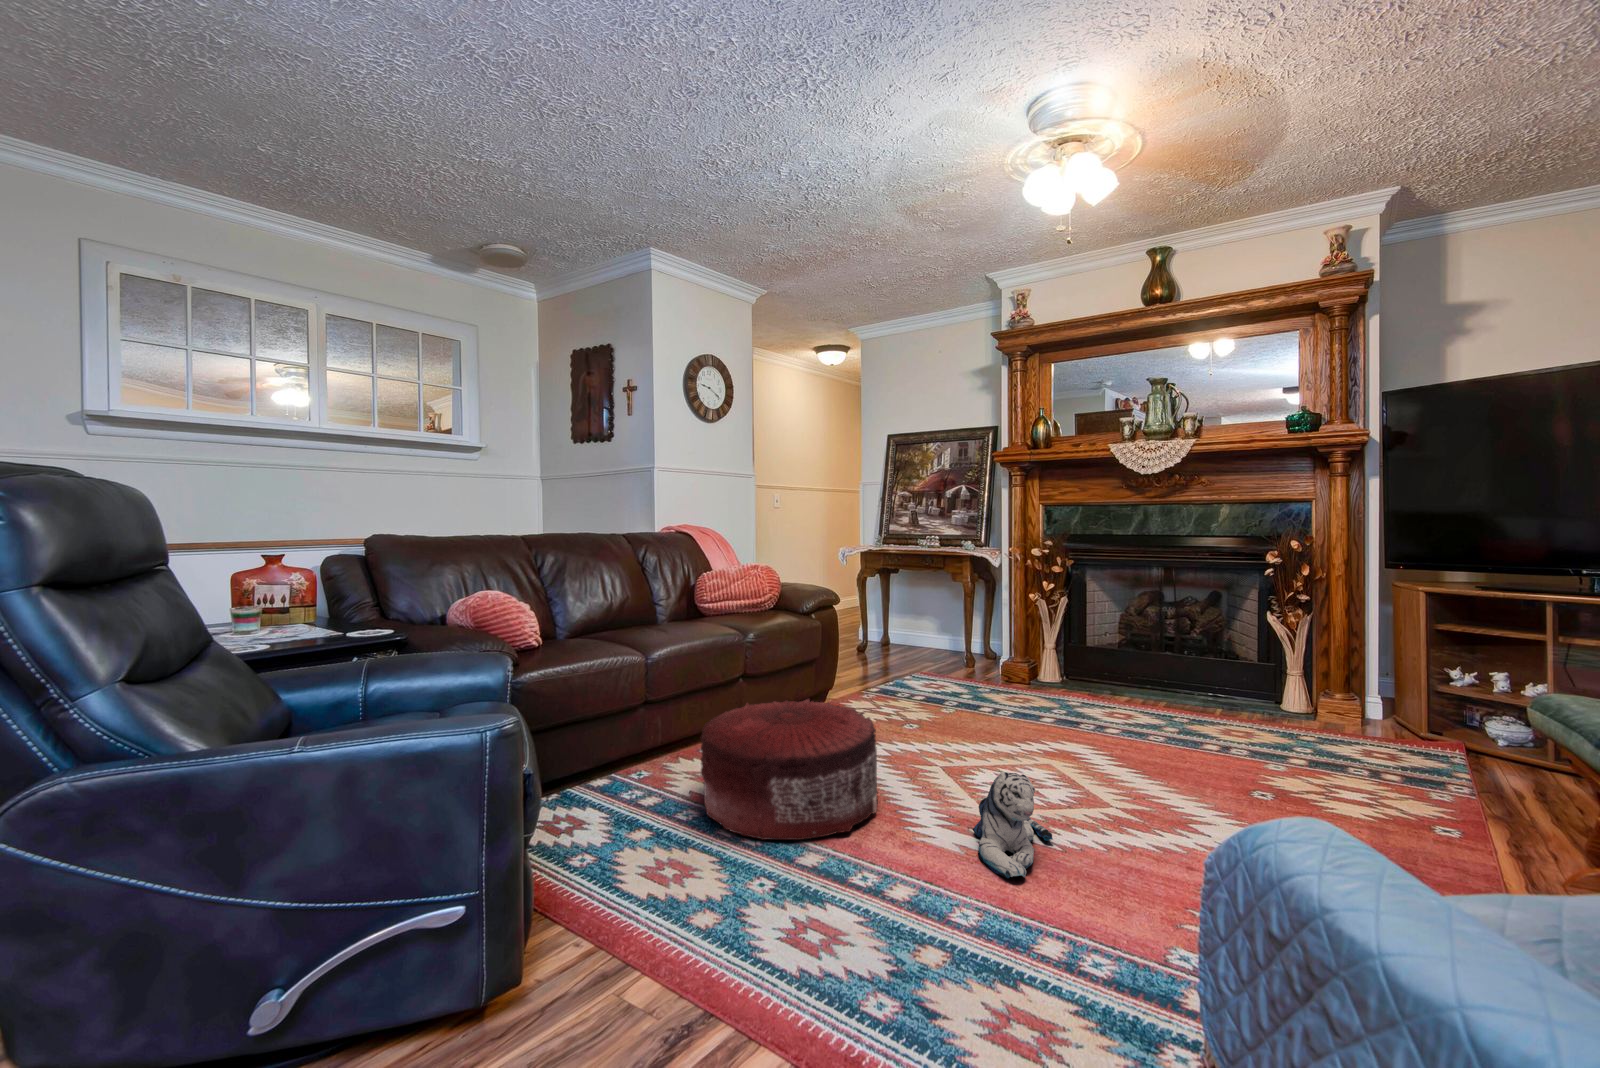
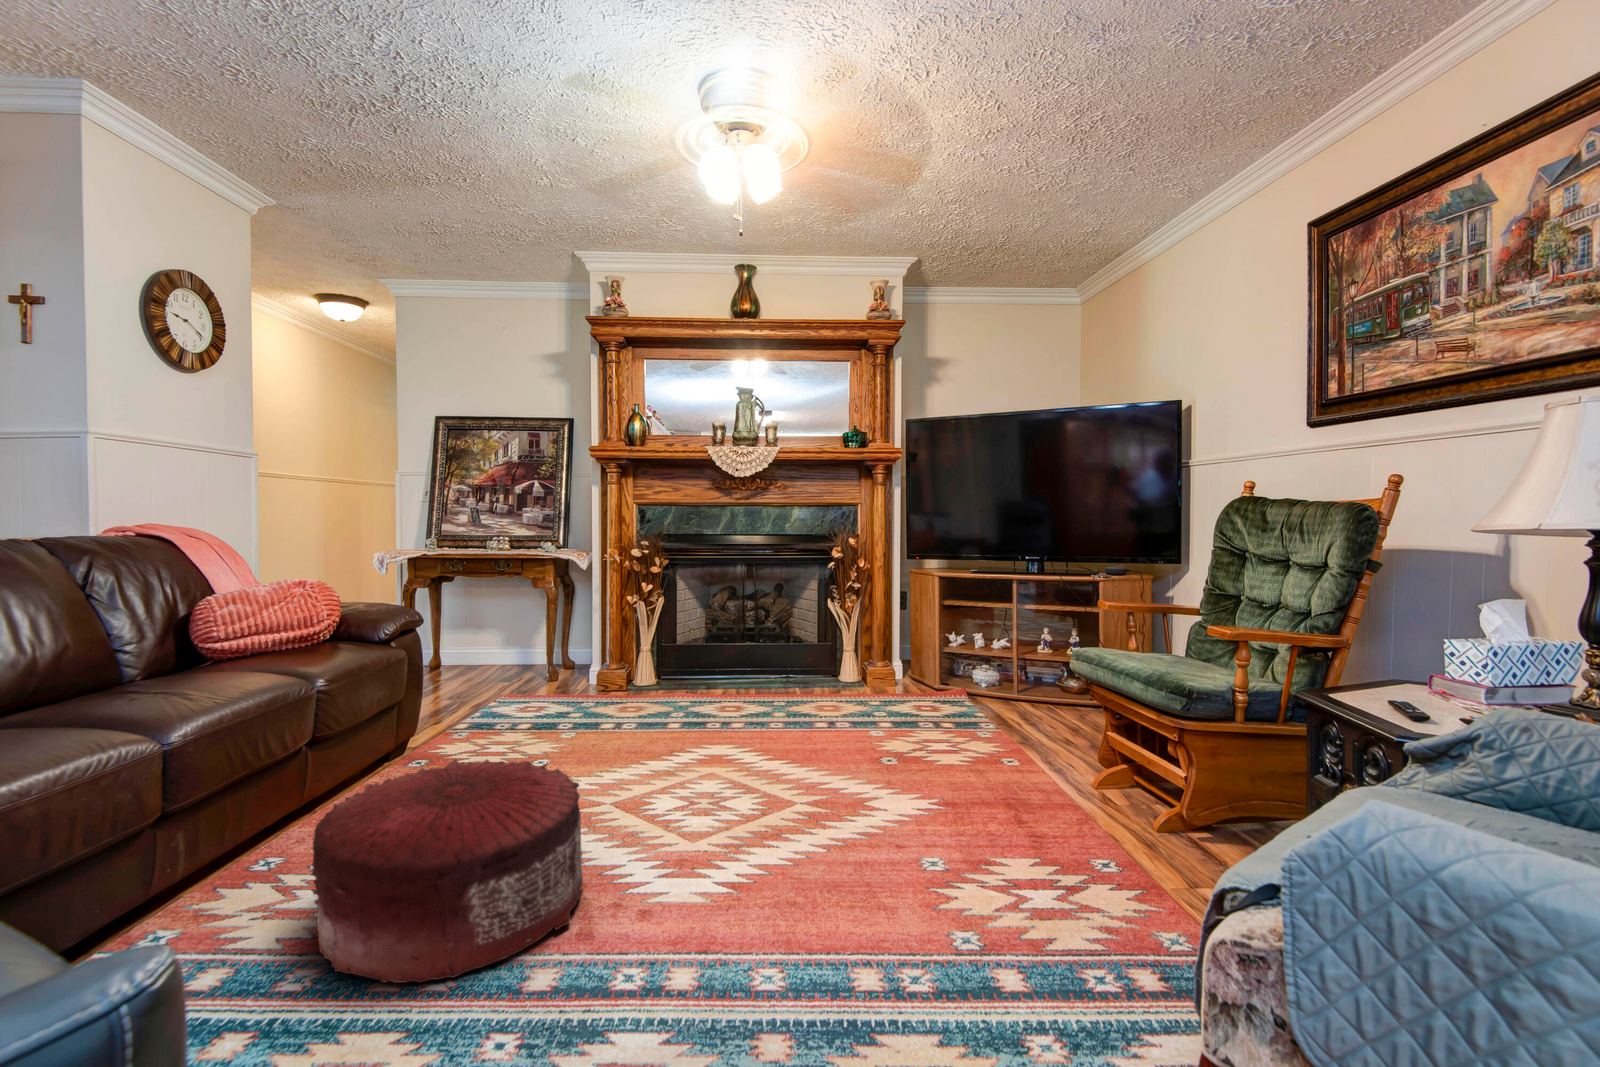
plush toy: present [973,772,1053,879] -> none [702,798,790,916]

